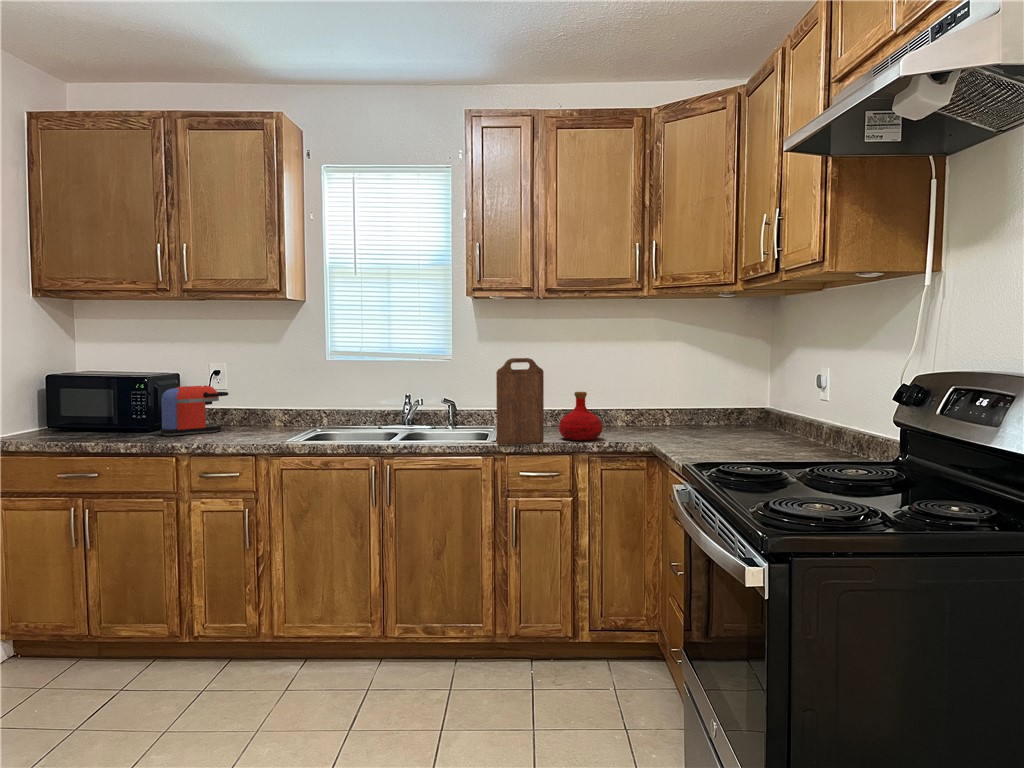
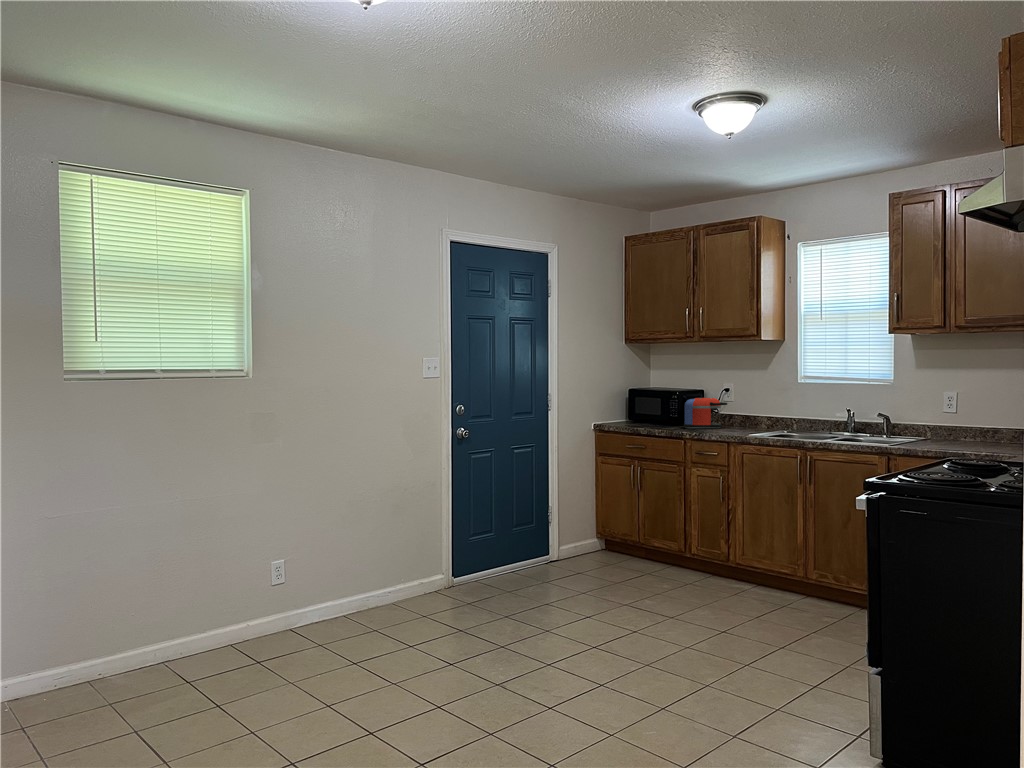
cutting board: present [496,358,544,445] -> none [891,383,935,449]
bottle: present [559,392,602,441] -> none [955,411,997,451]

